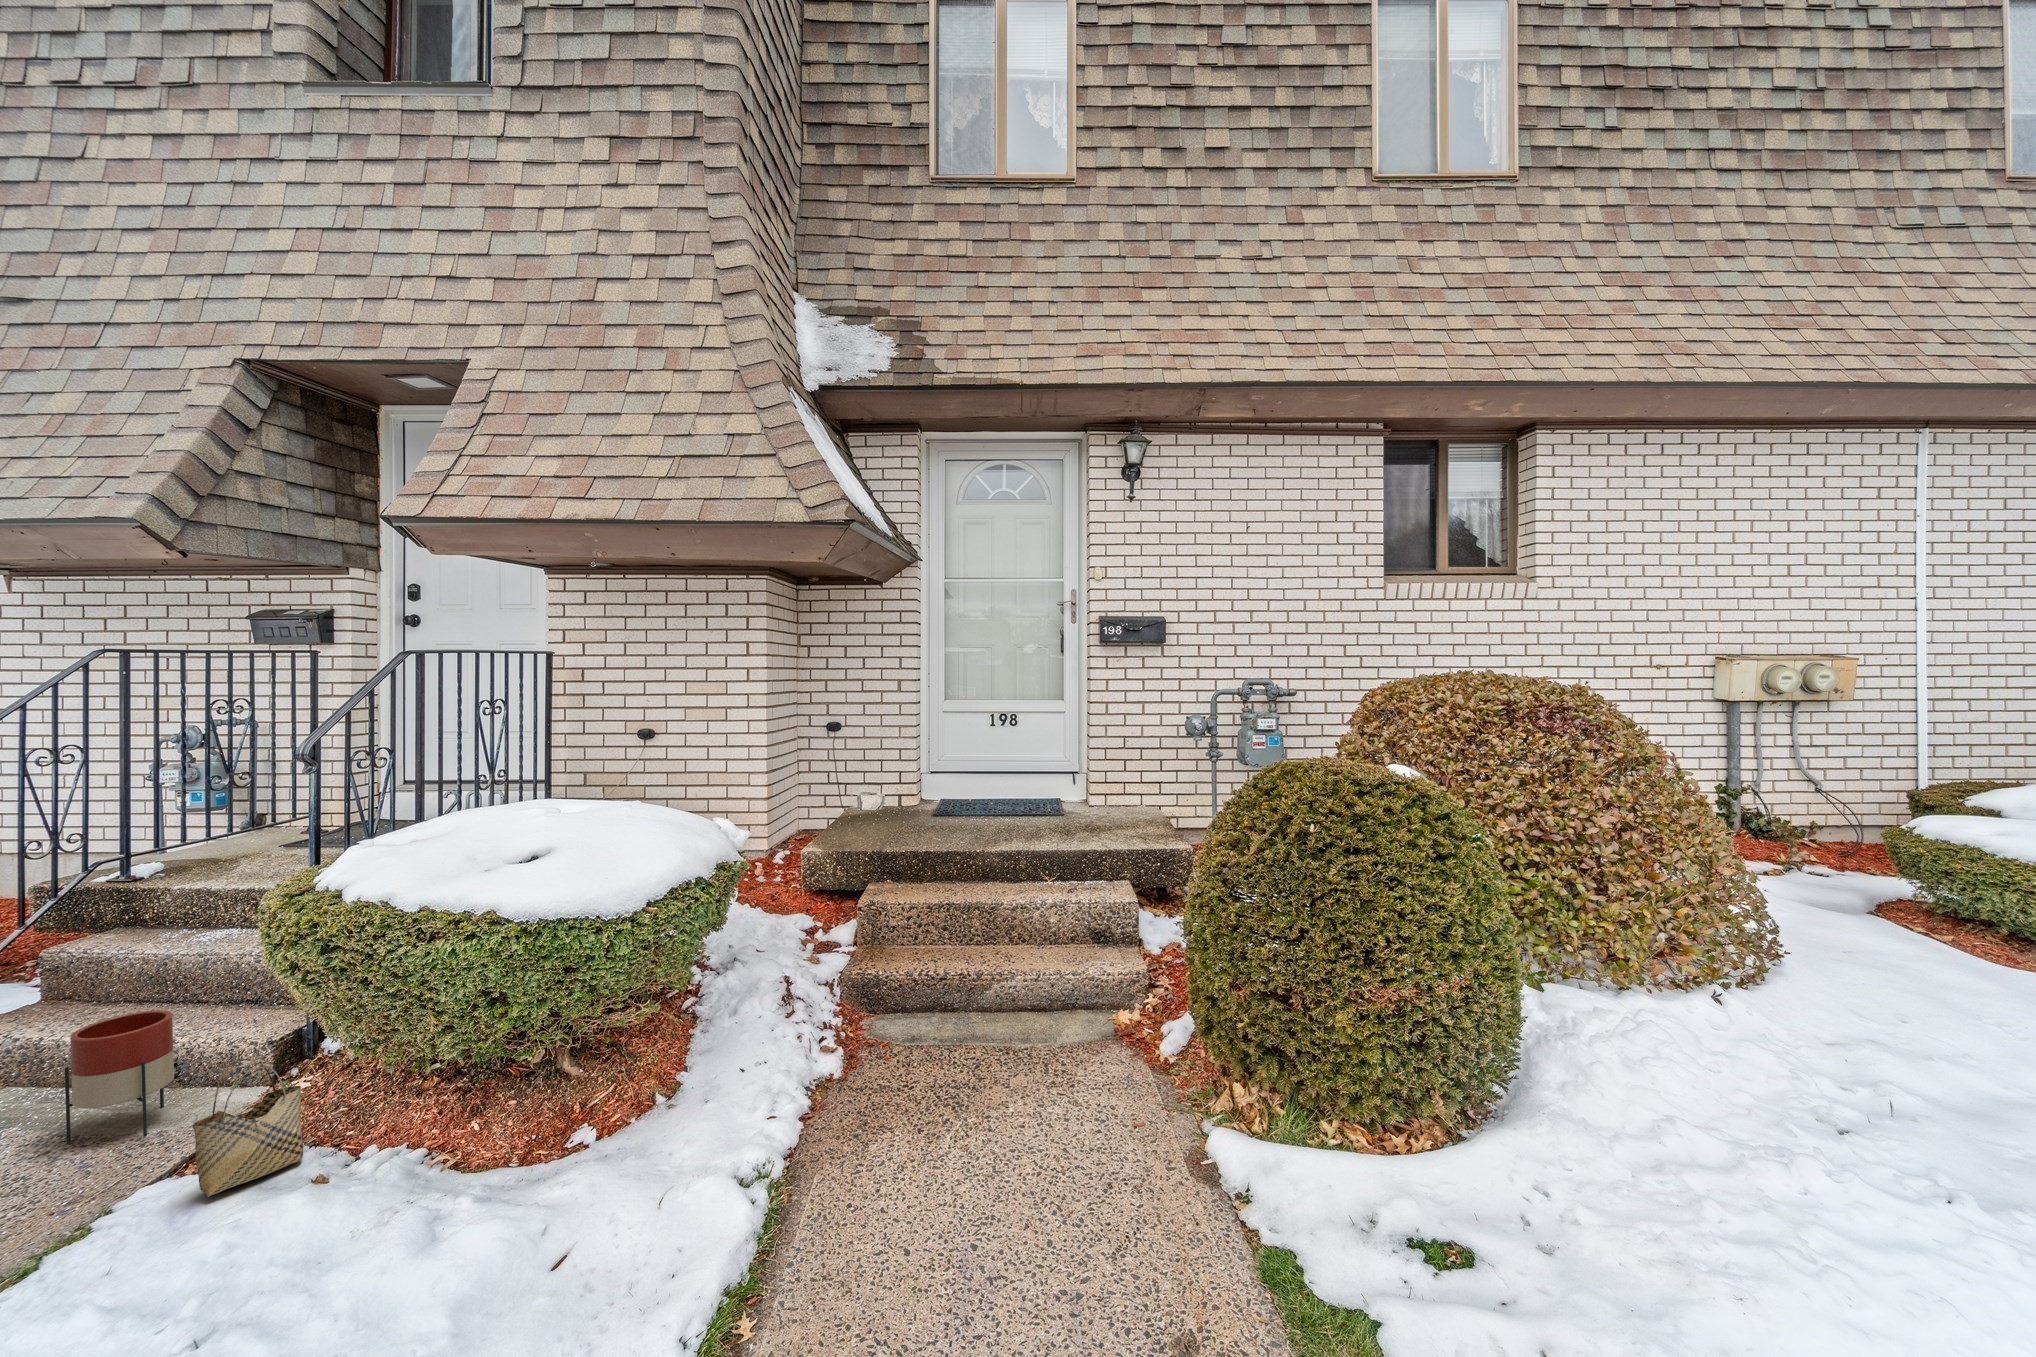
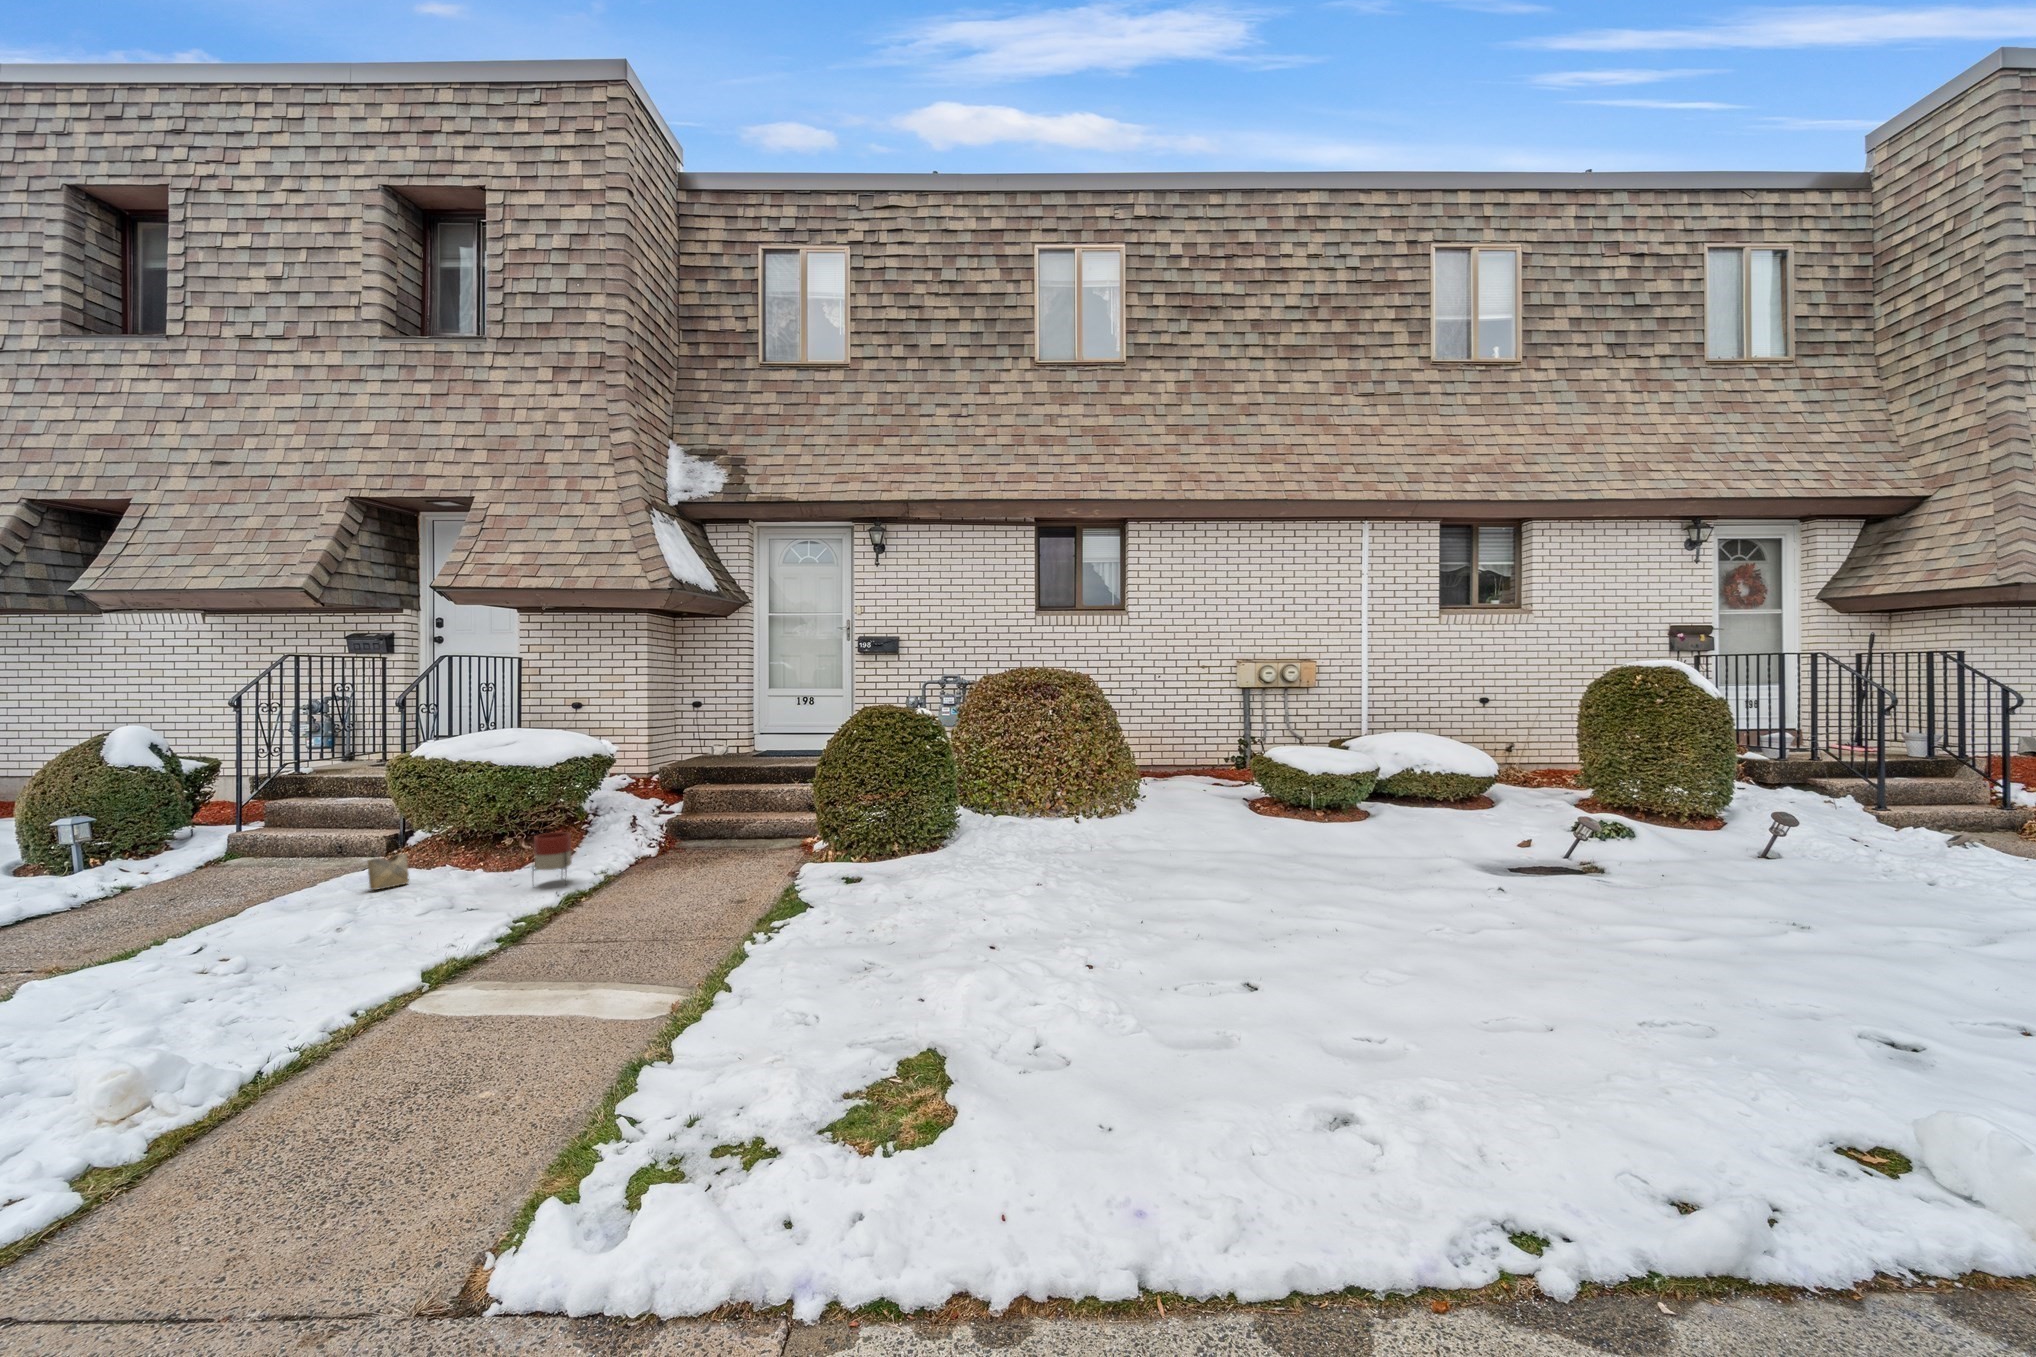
planter: present [65,1010,174,1143] -> present [533,832,572,872]

